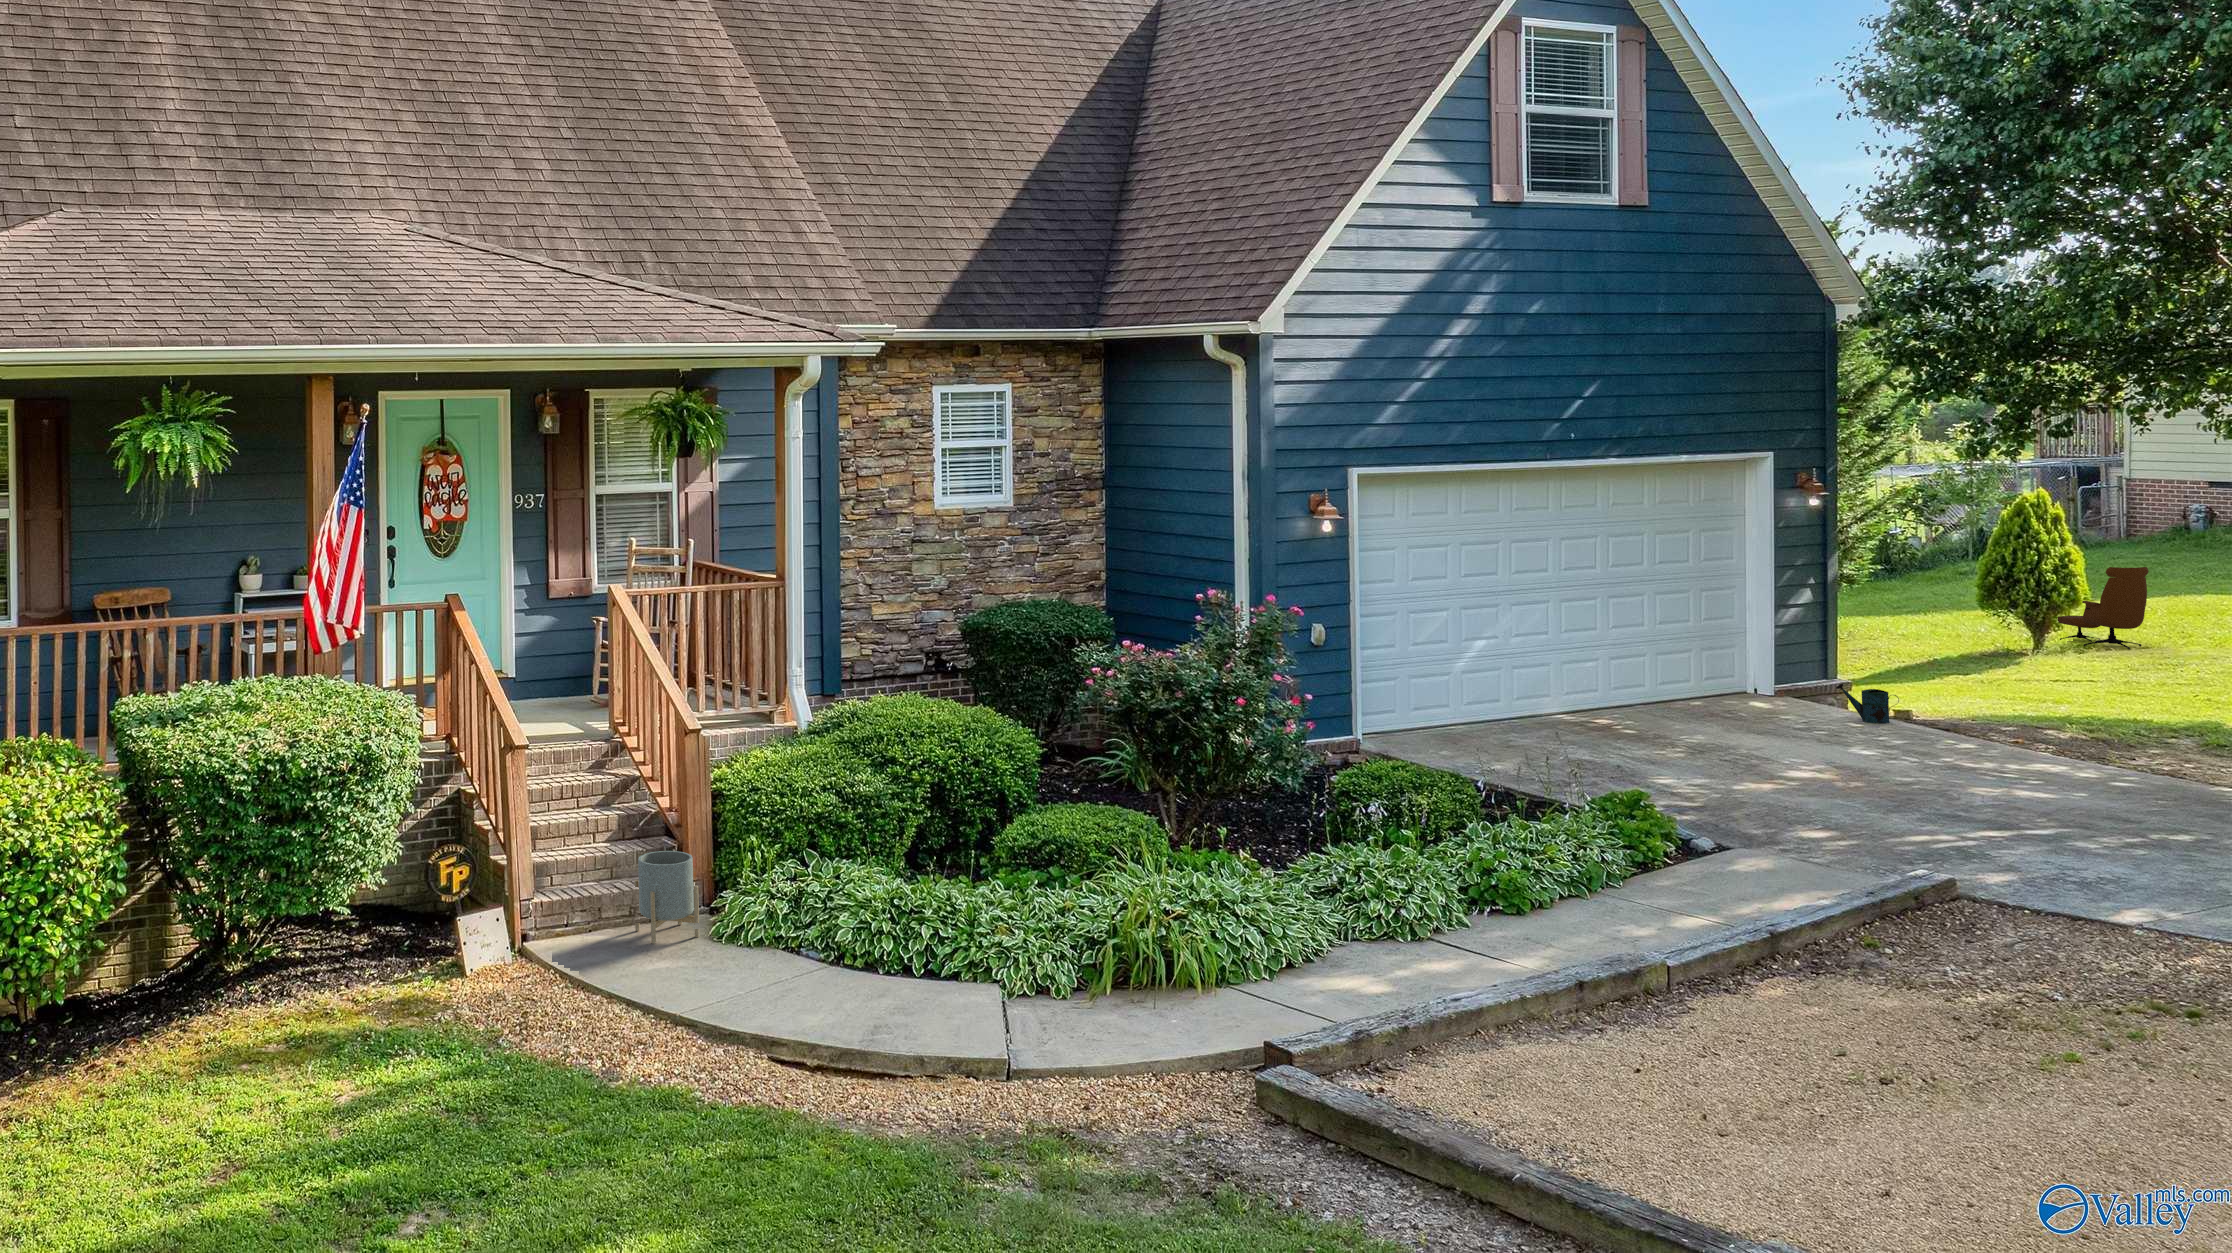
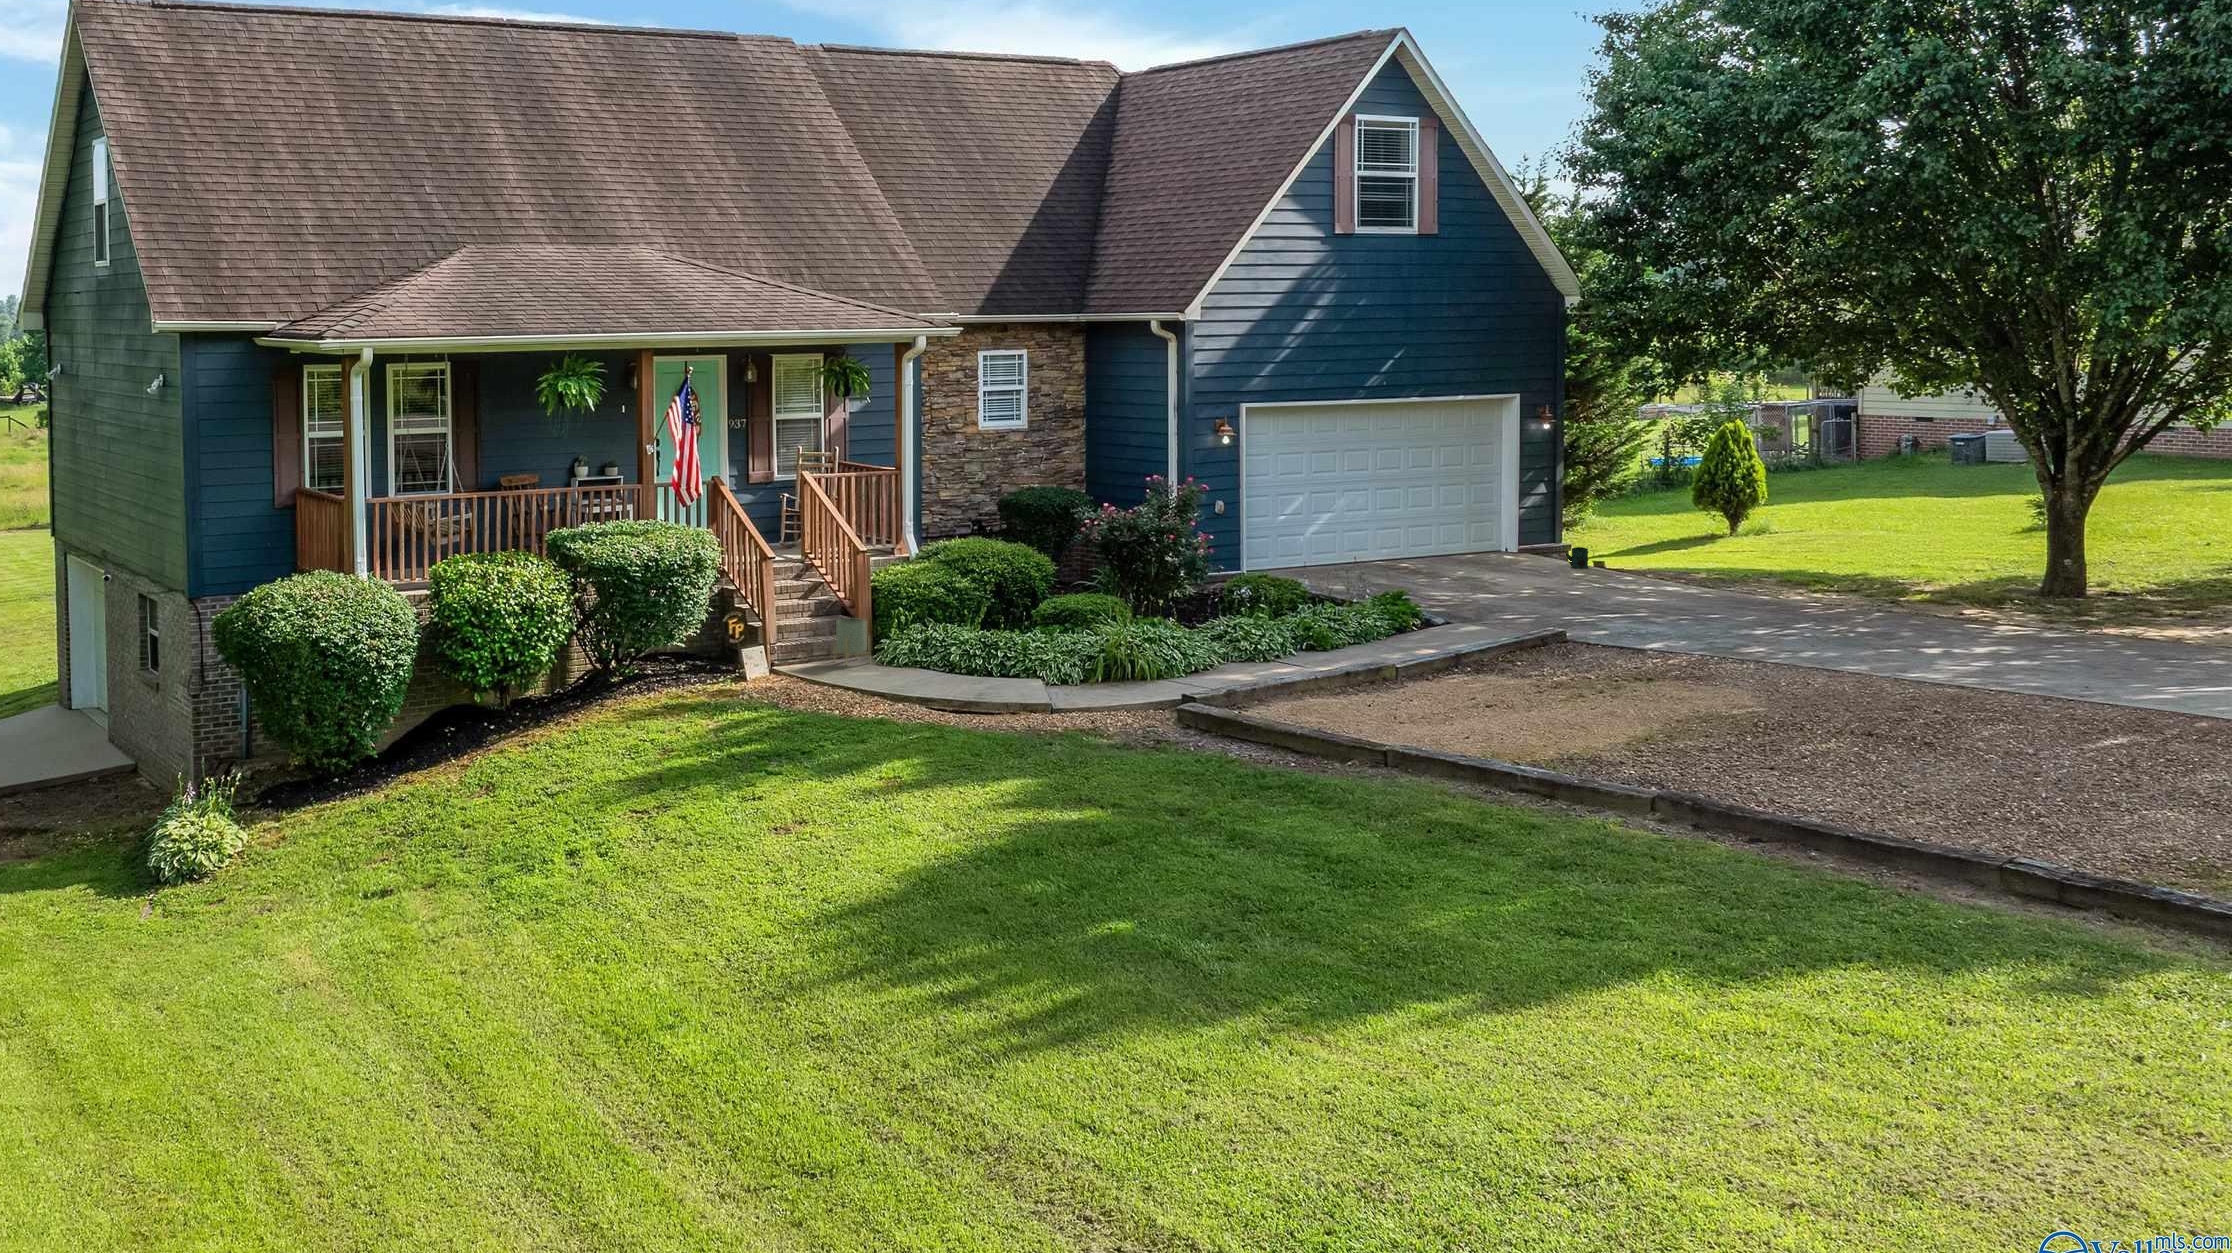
lounge chair: present [2057,567,2149,650] -> none [1740,472,1796,529]

